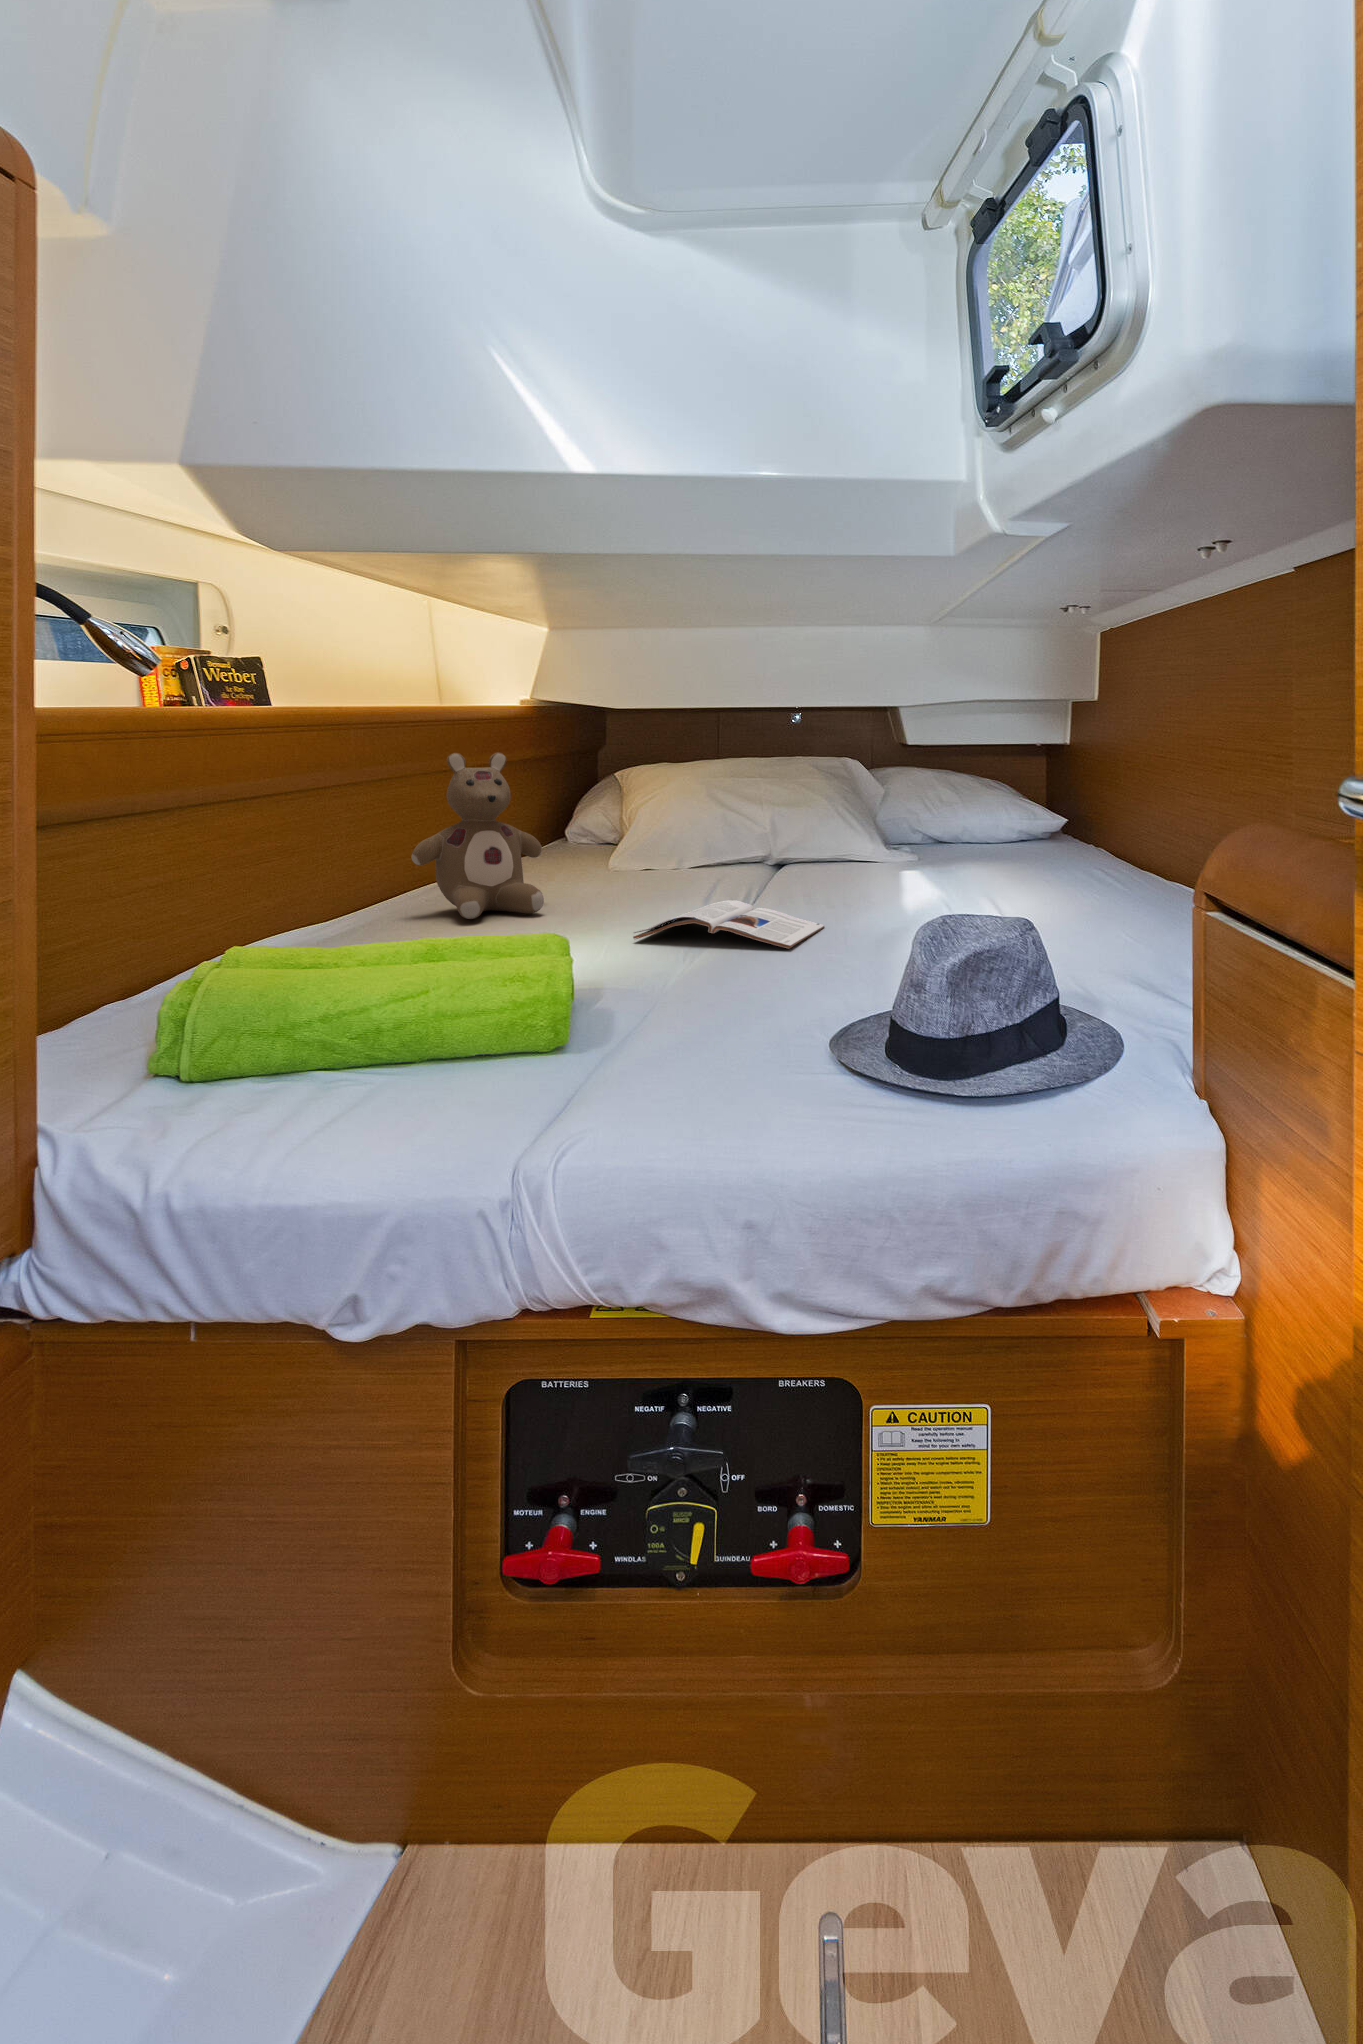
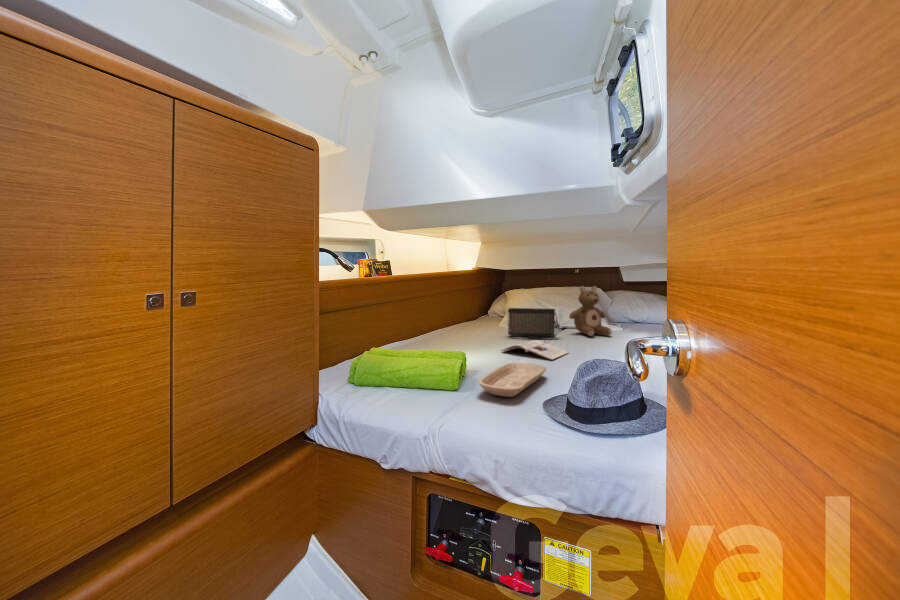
stuffed bear: present [411,753,544,919] -> present [569,286,612,336]
handbag: none [627,810,781,901] -> present [508,308,559,339]
tray: none [626,958,796,1051] -> present [479,363,546,397]

